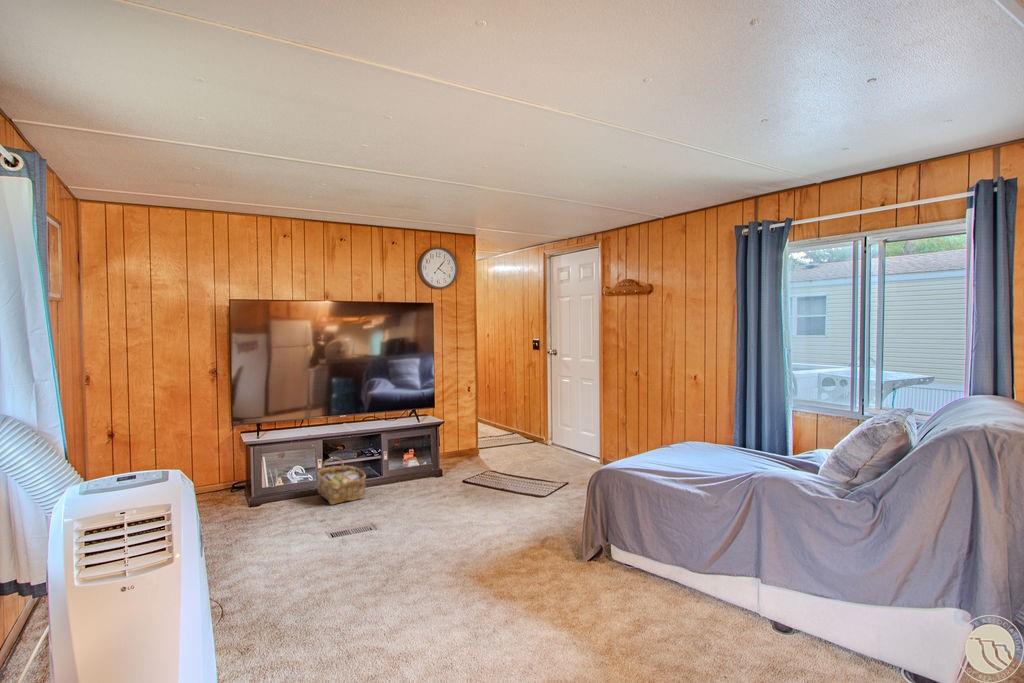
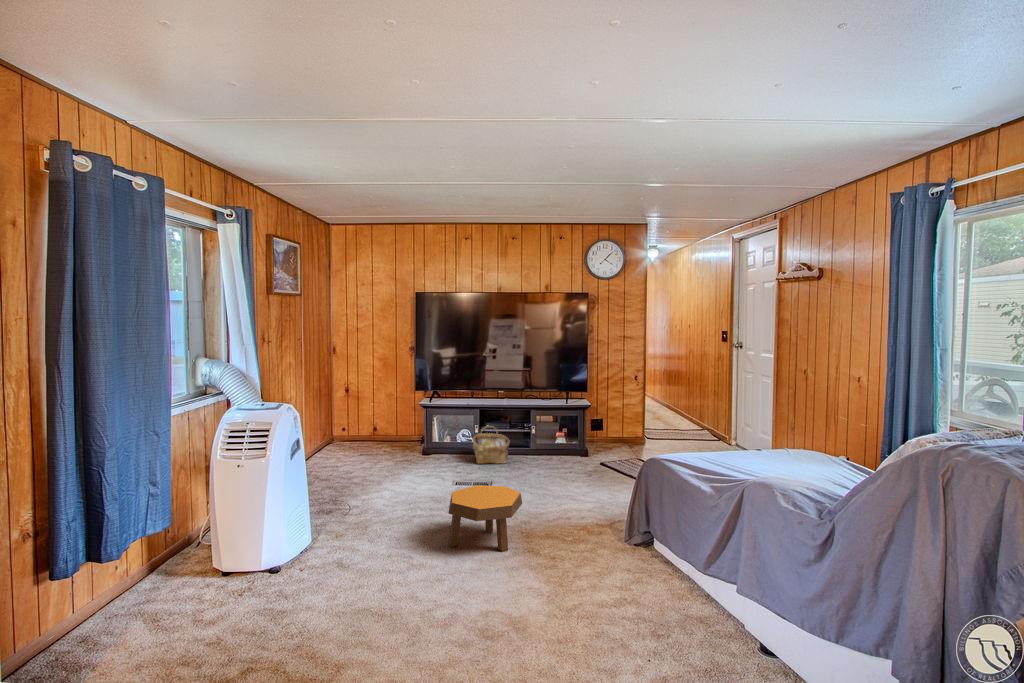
footstool: none [392,525,485,615] -> present [449,485,522,551]

